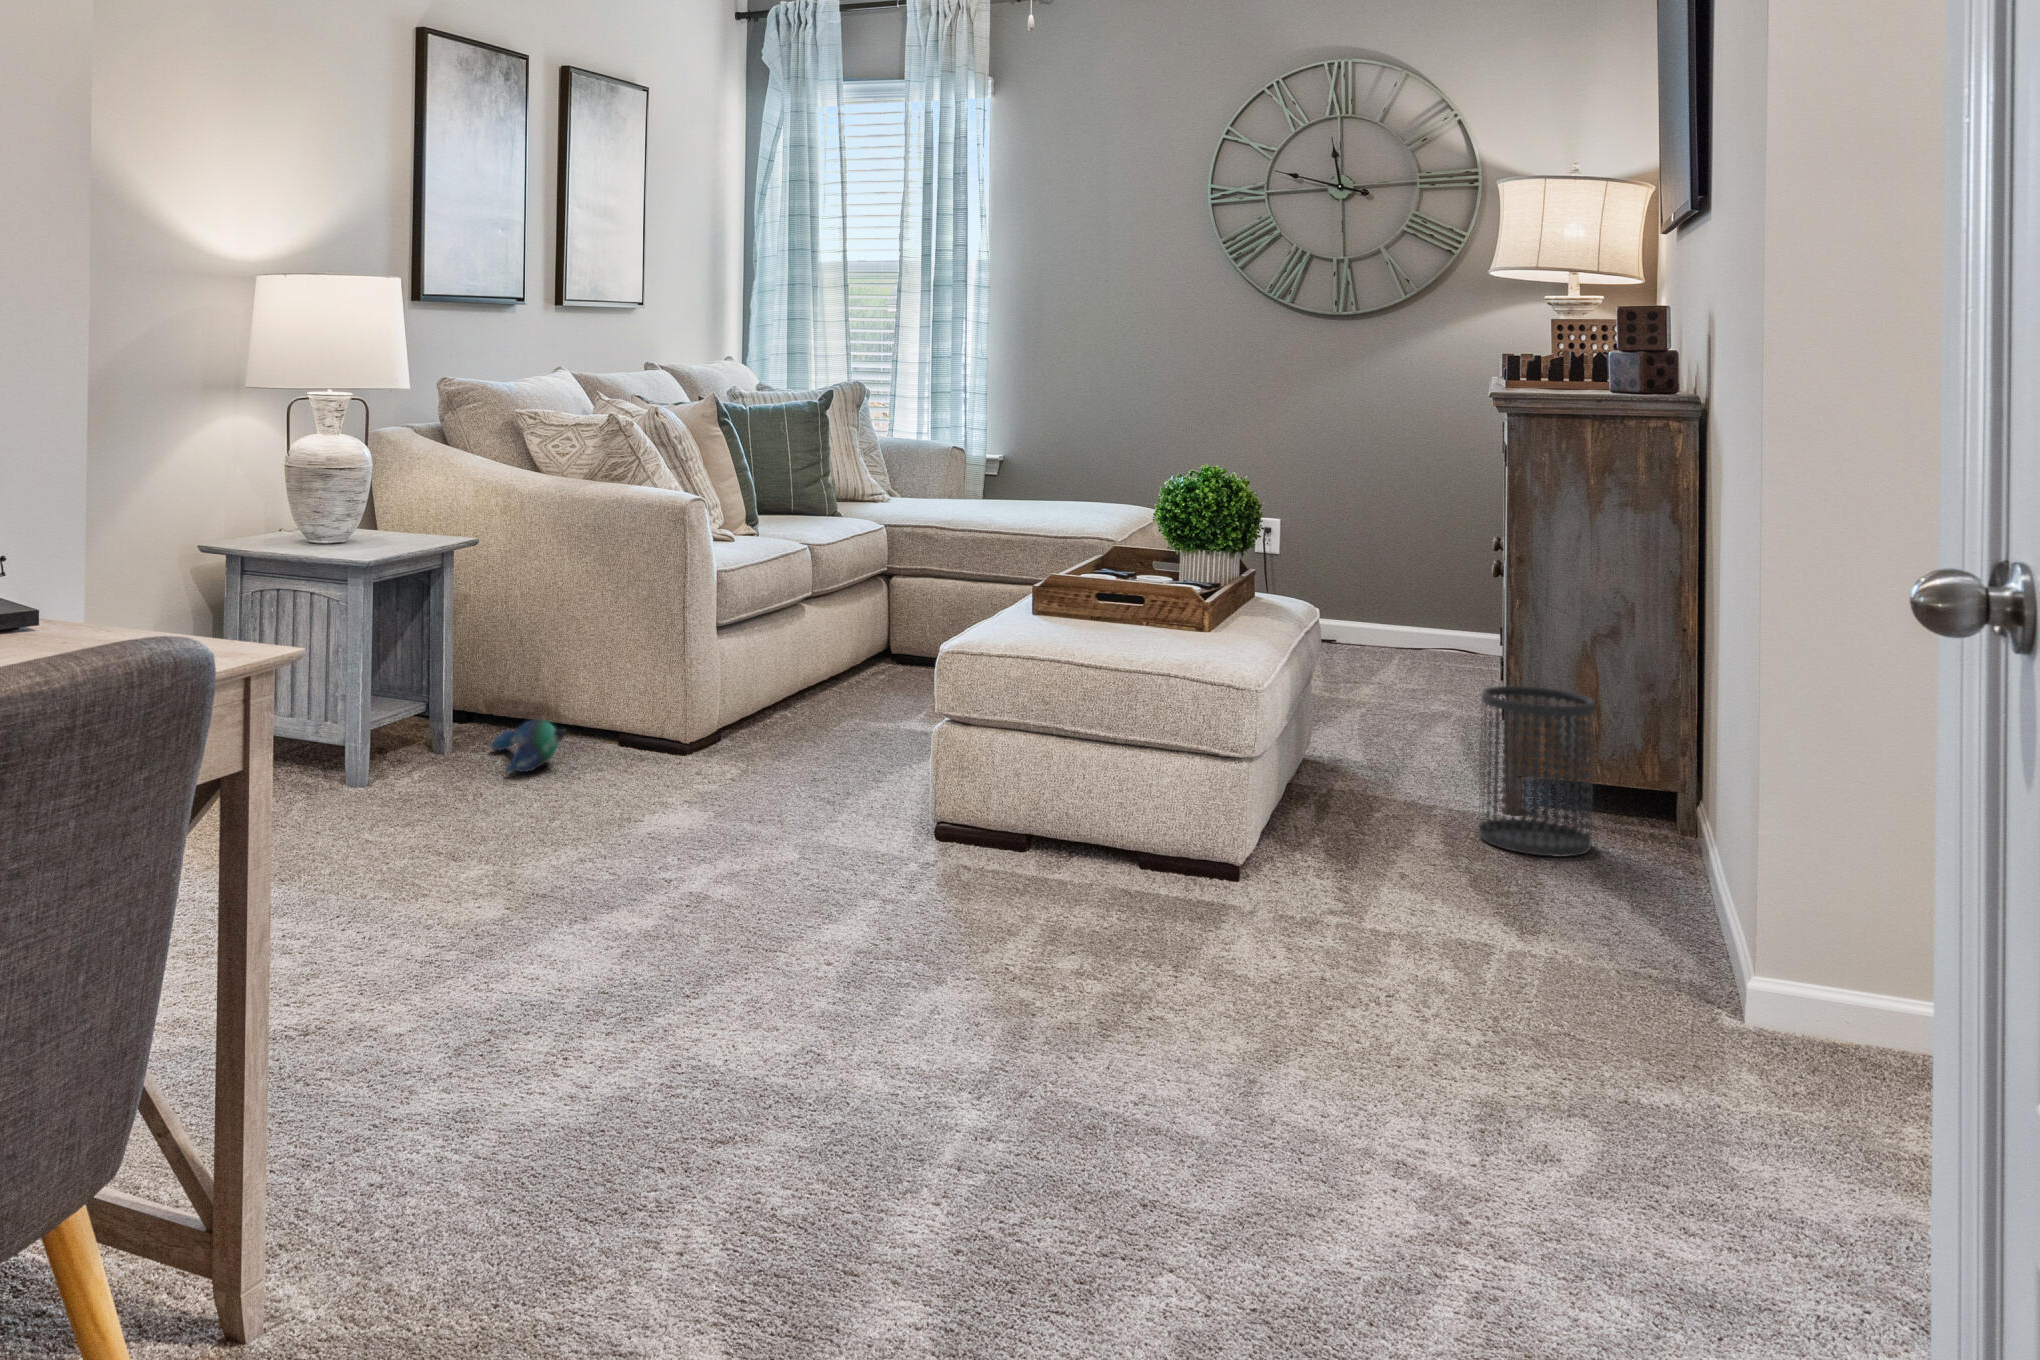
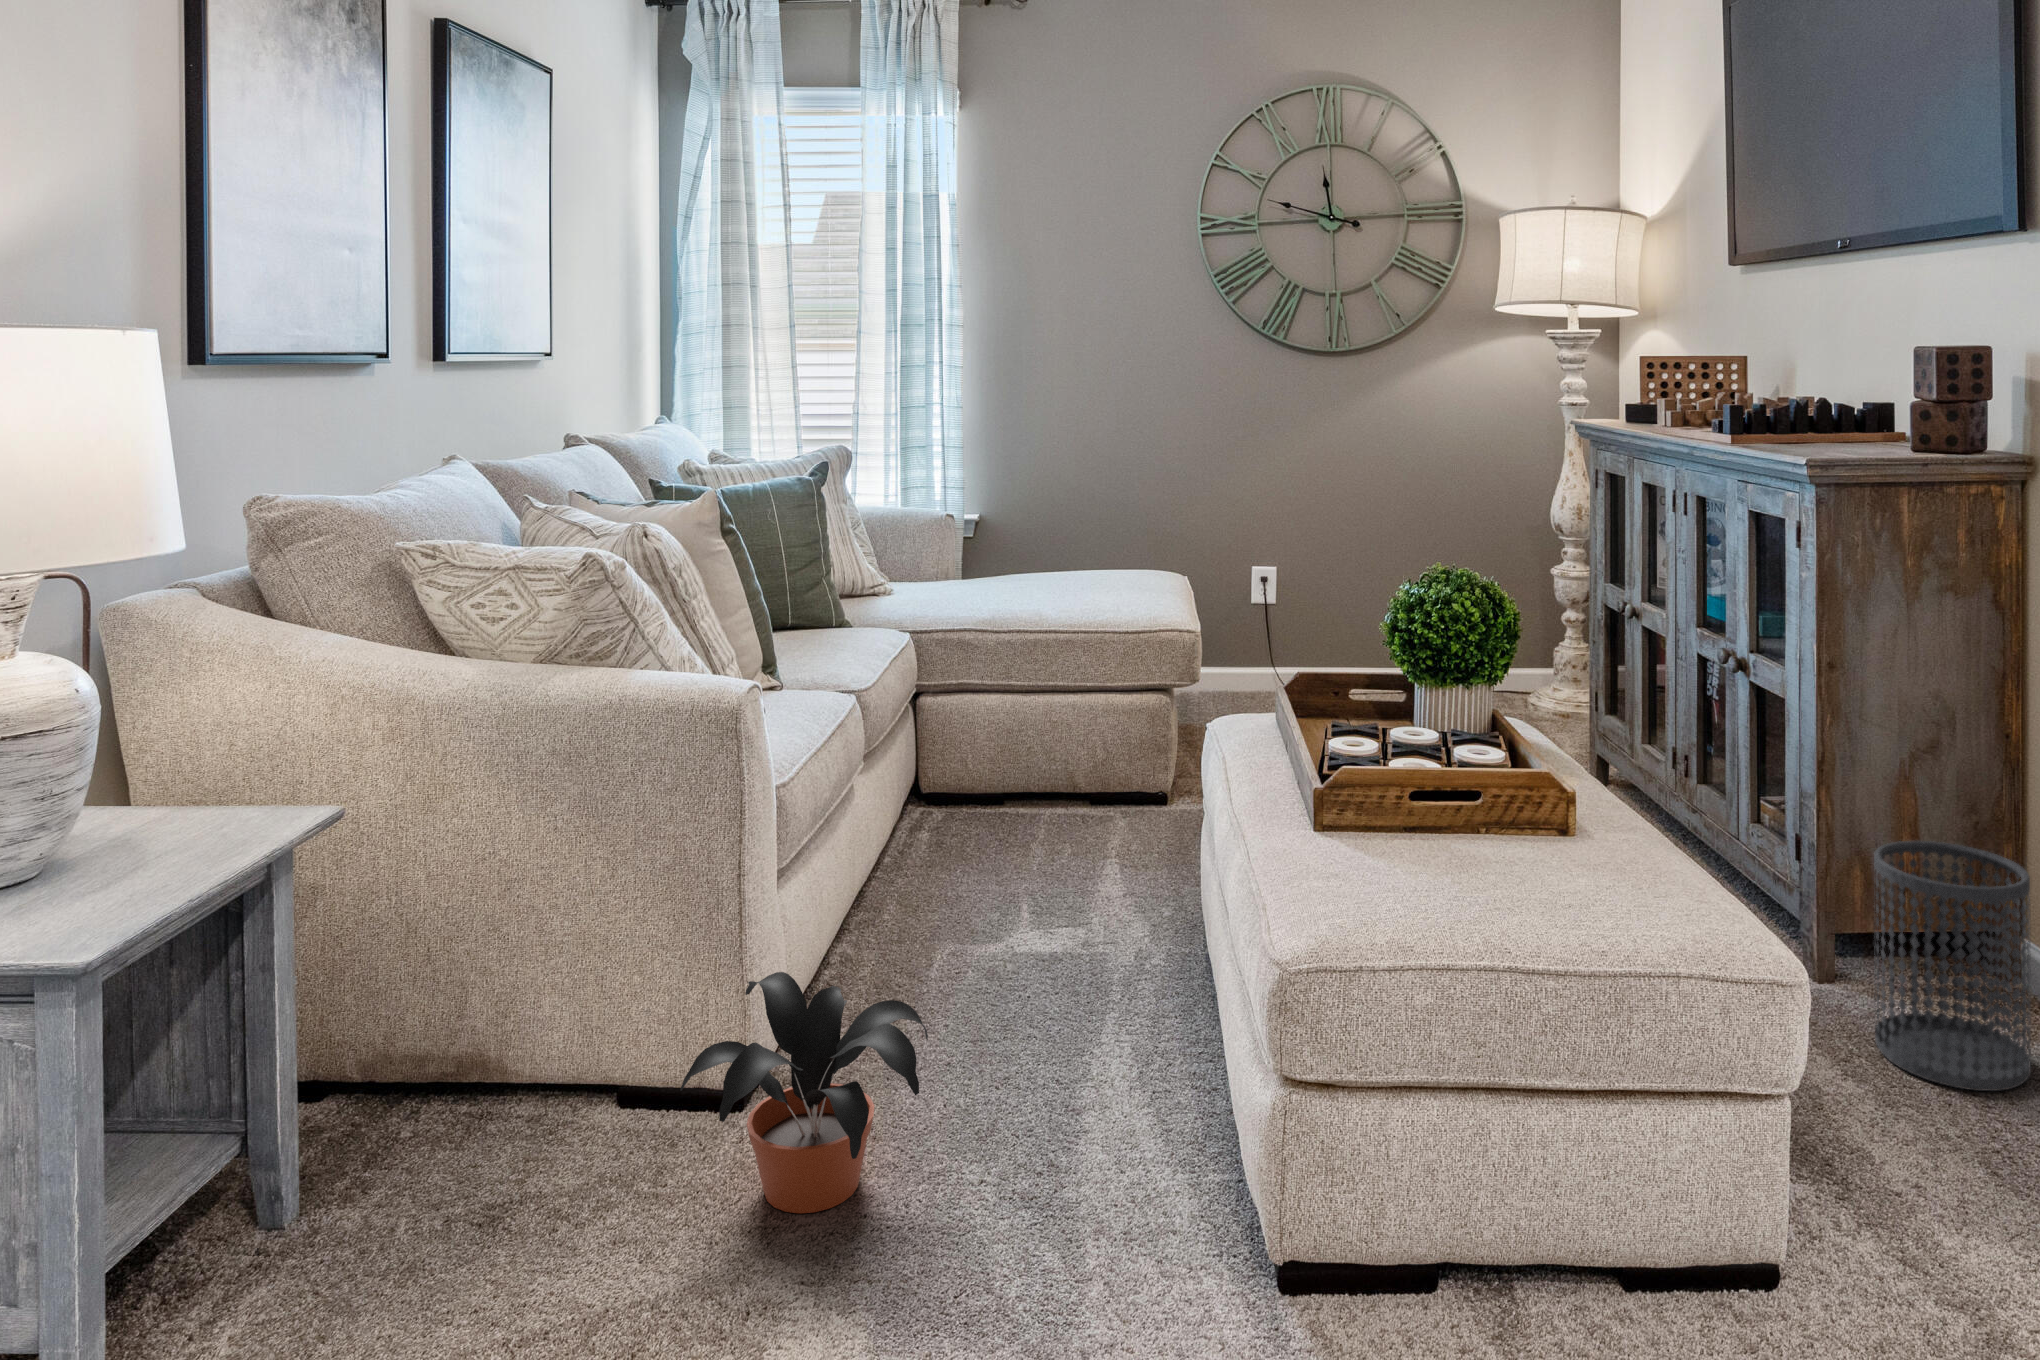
potted plant: none [641,664,785,785] -> present [680,972,928,1213]
plush toy: present [491,719,565,773] -> none [374,1123,530,1286]

